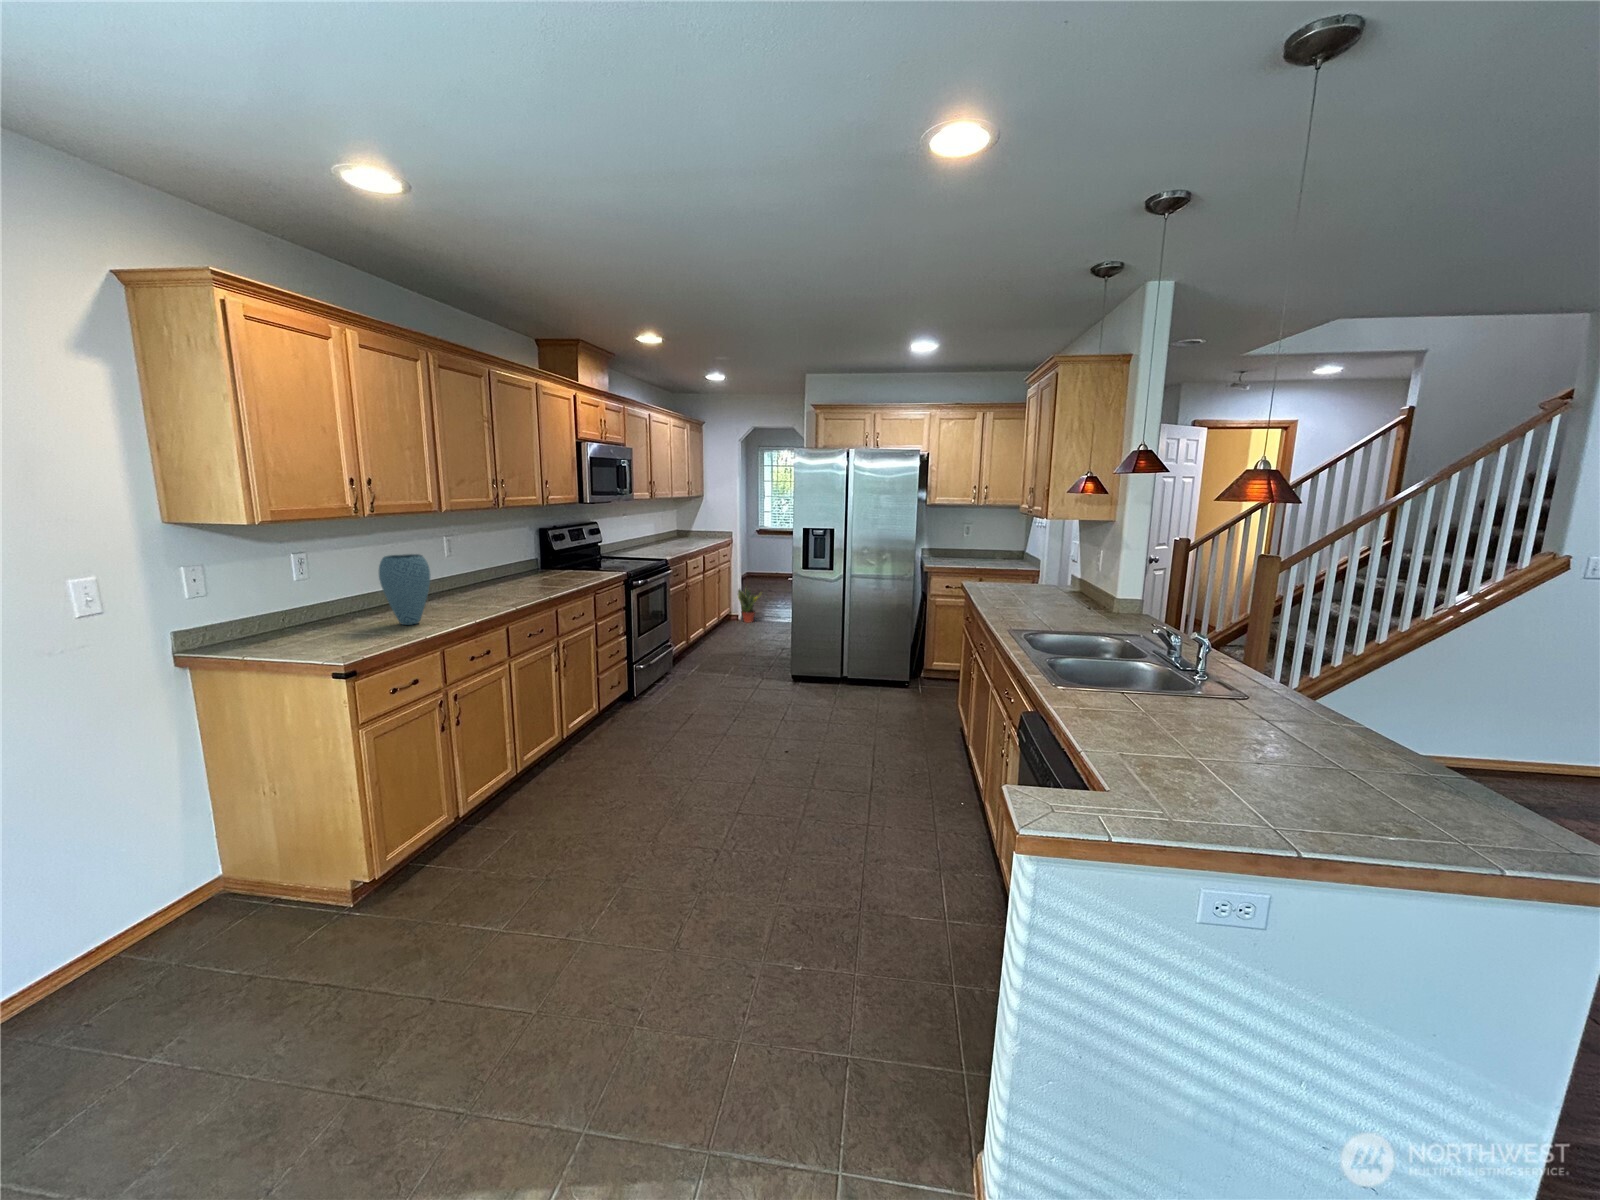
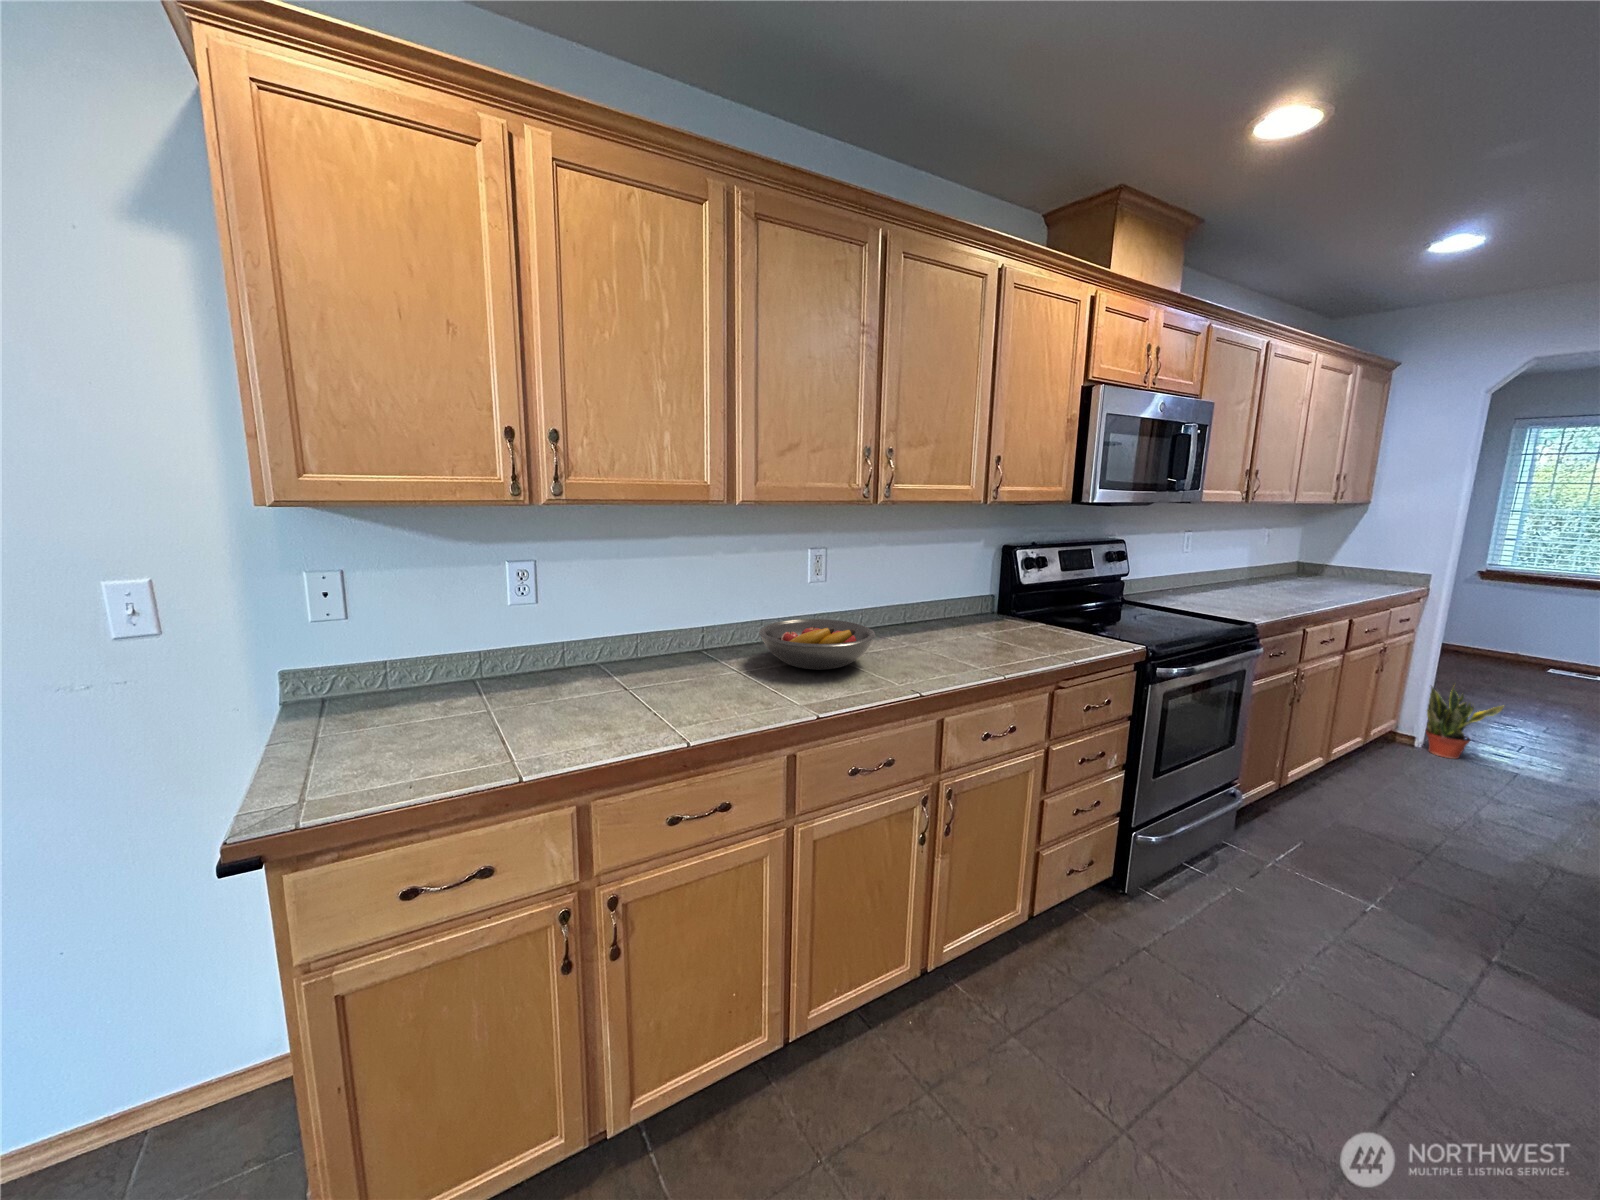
vase: present [379,554,430,625] -> none [565,578,652,715]
fruit bowl: none [440,575,513,600] -> present [759,619,875,670]

